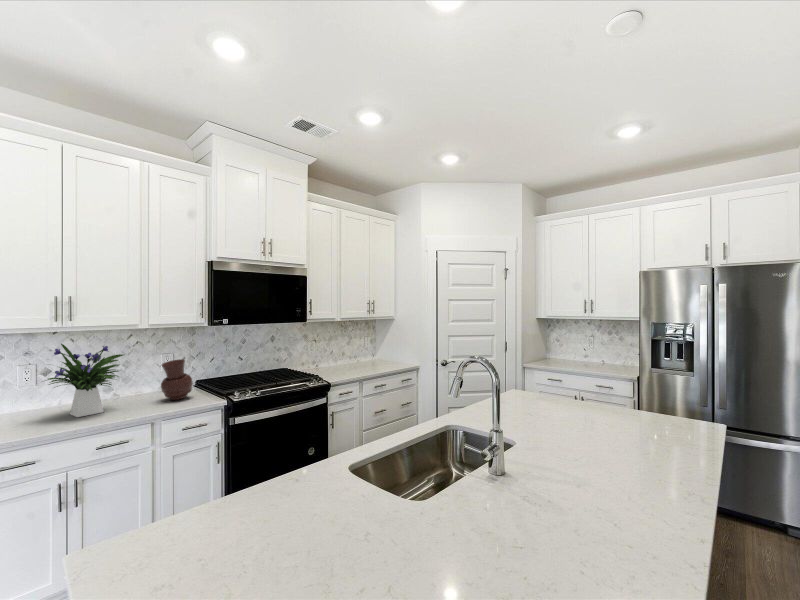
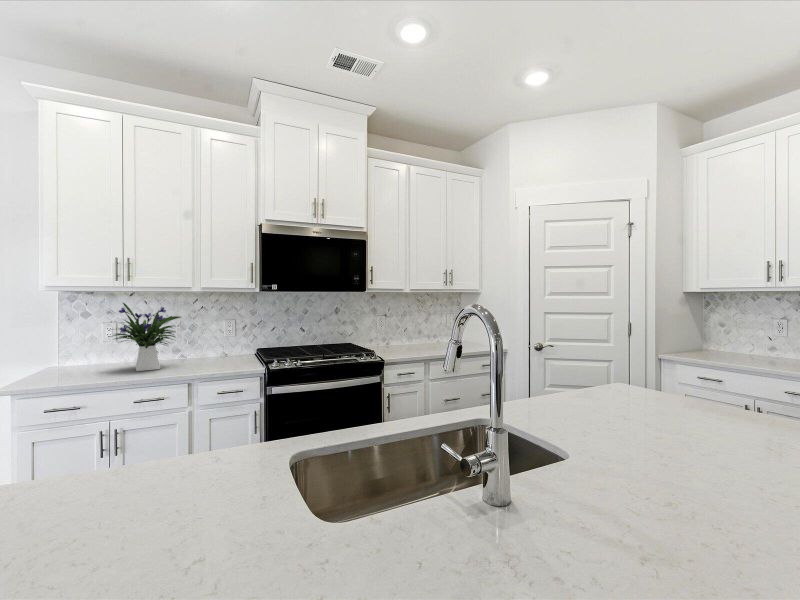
vase: present [161,359,193,400] -> none [212,324,243,364]

